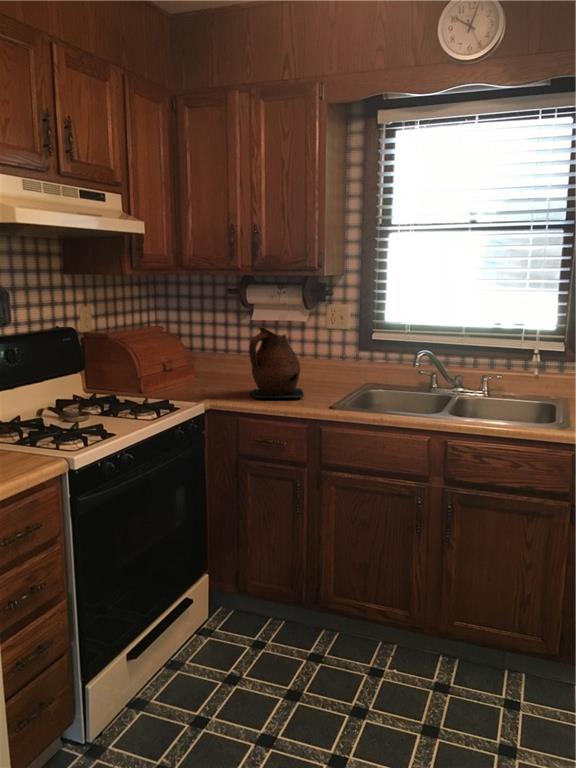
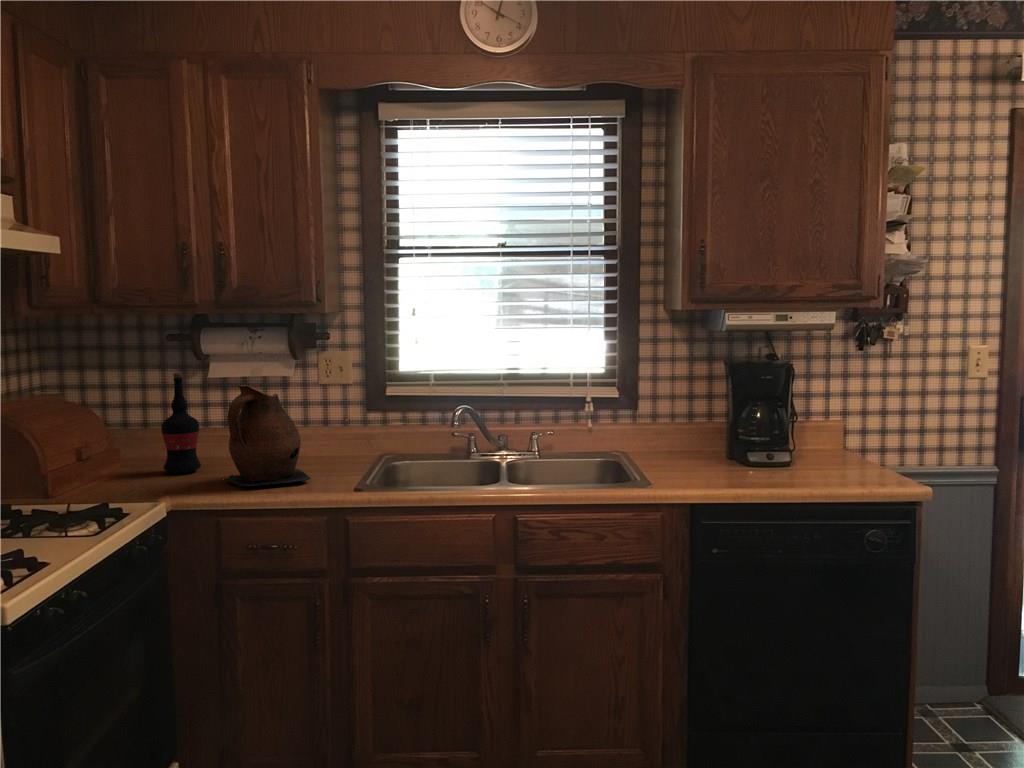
wine bottle: none [216,316,240,384] -> present [161,373,201,473]

